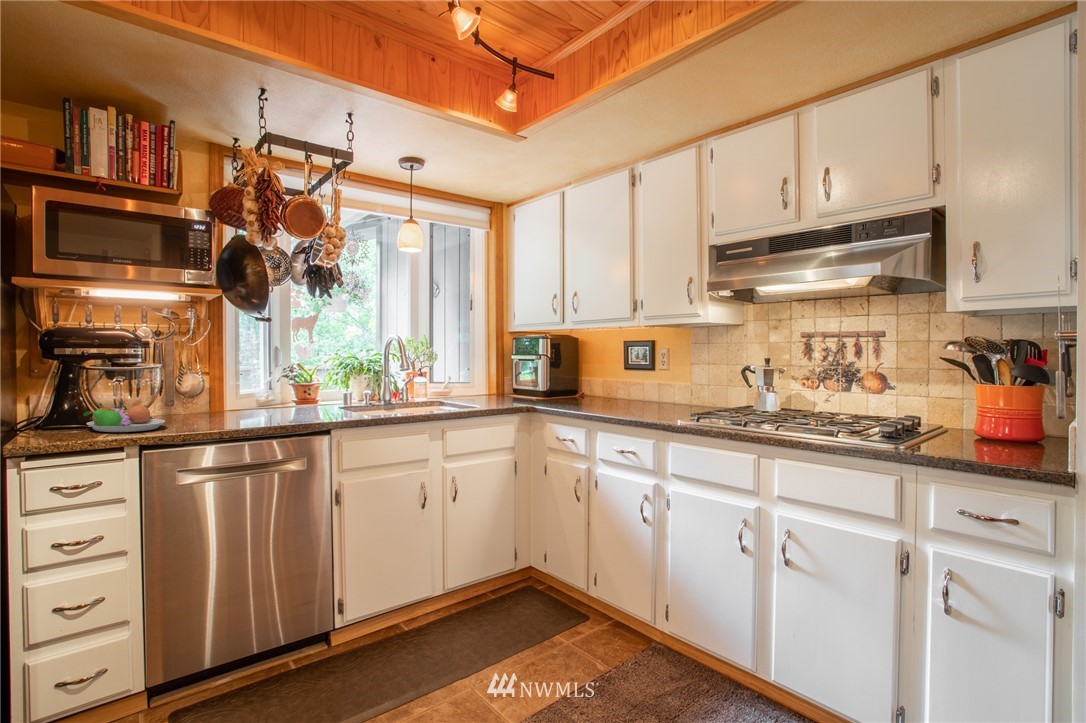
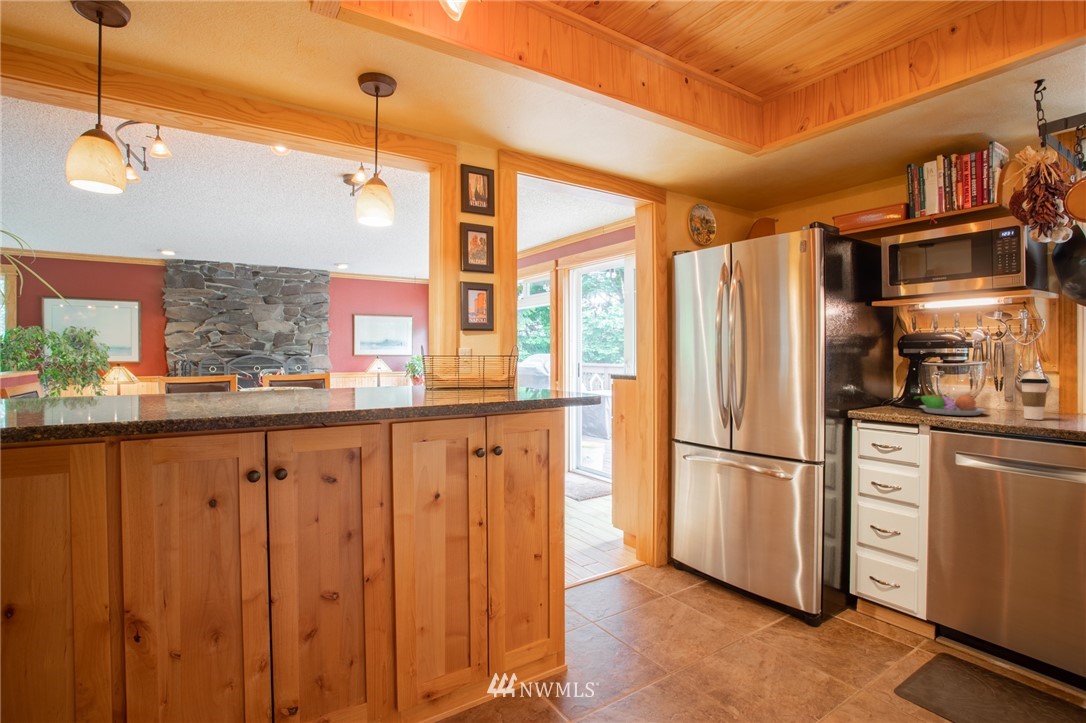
coffee cup: none [198,384,222,426] -> present [1020,379,1049,420]

